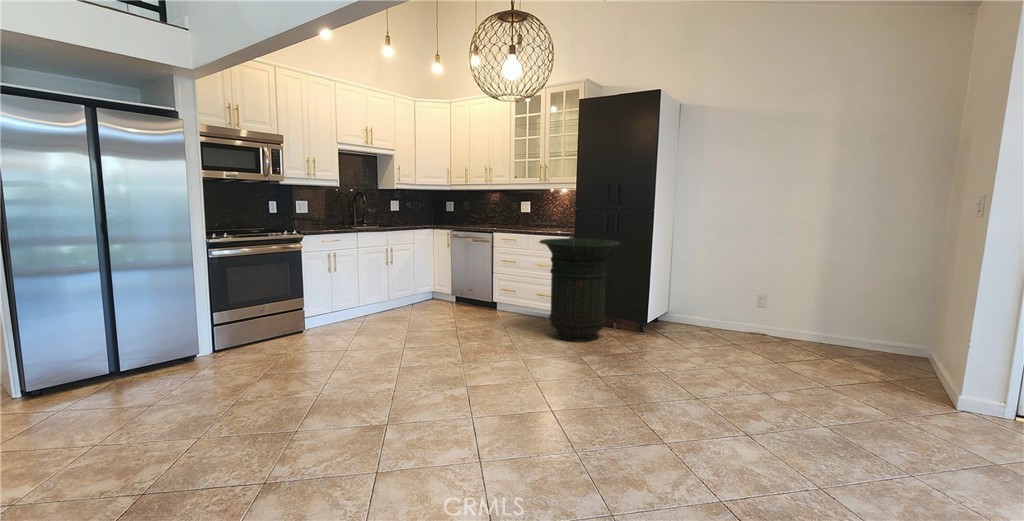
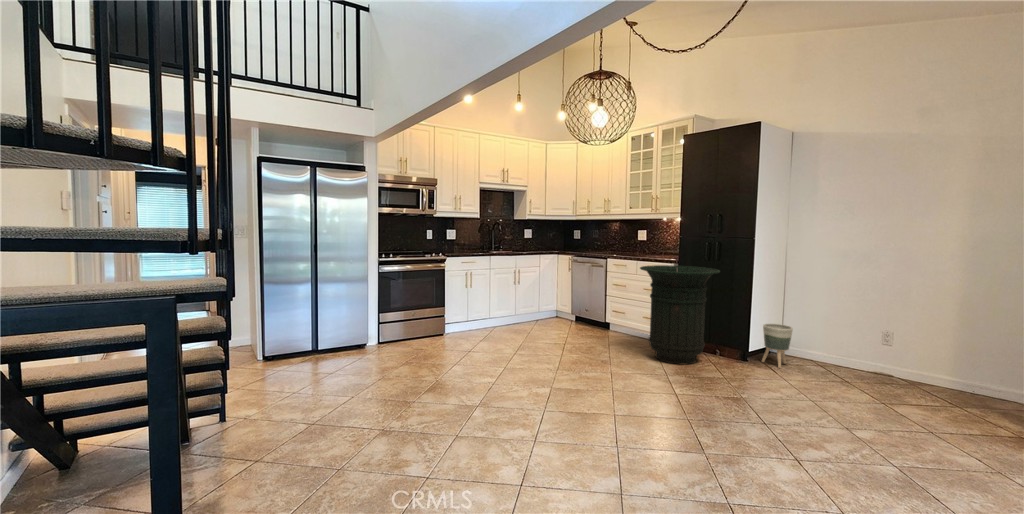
planter: none [654,293,682,336] -> present [762,324,793,368]

